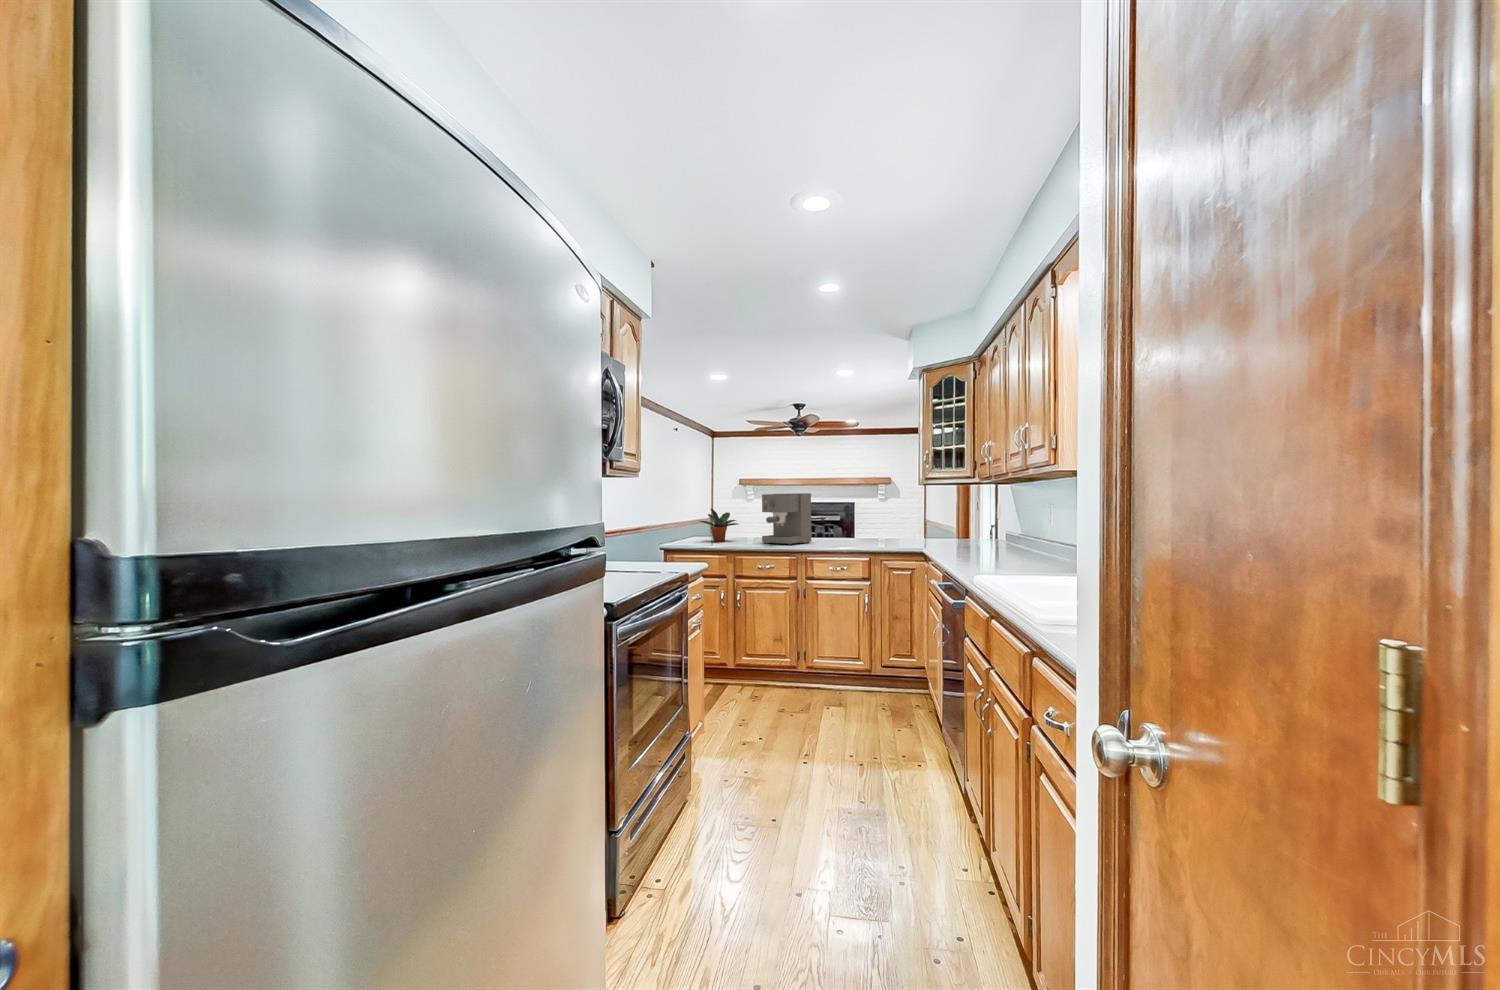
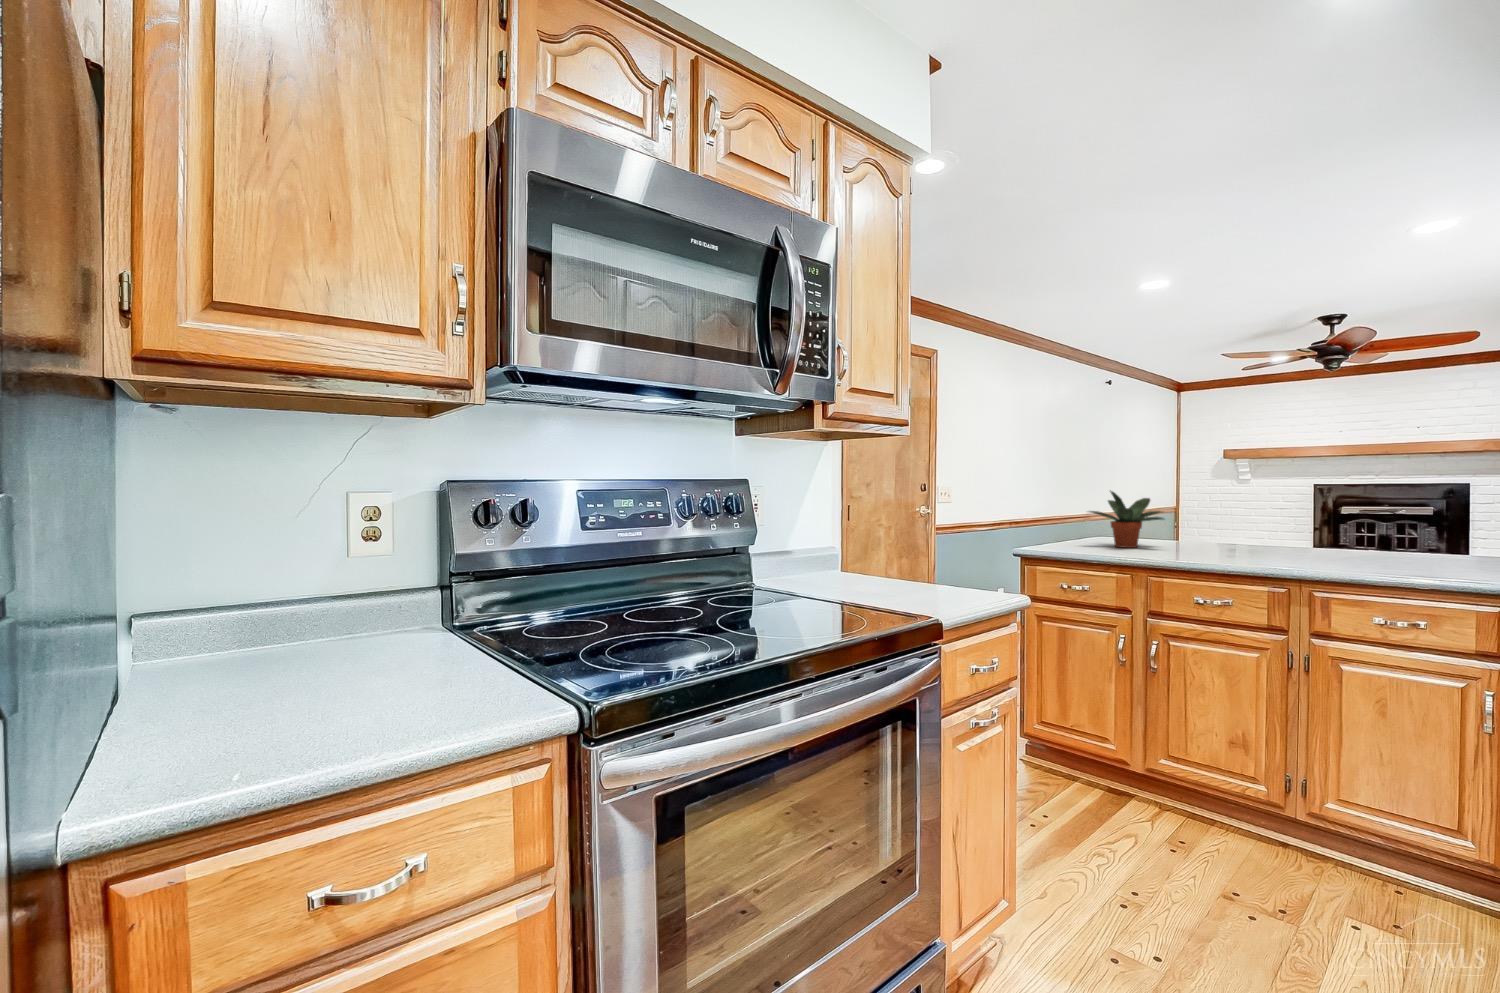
coffee maker: present [762,493,811,545] -> none [1212,463,1333,563]

